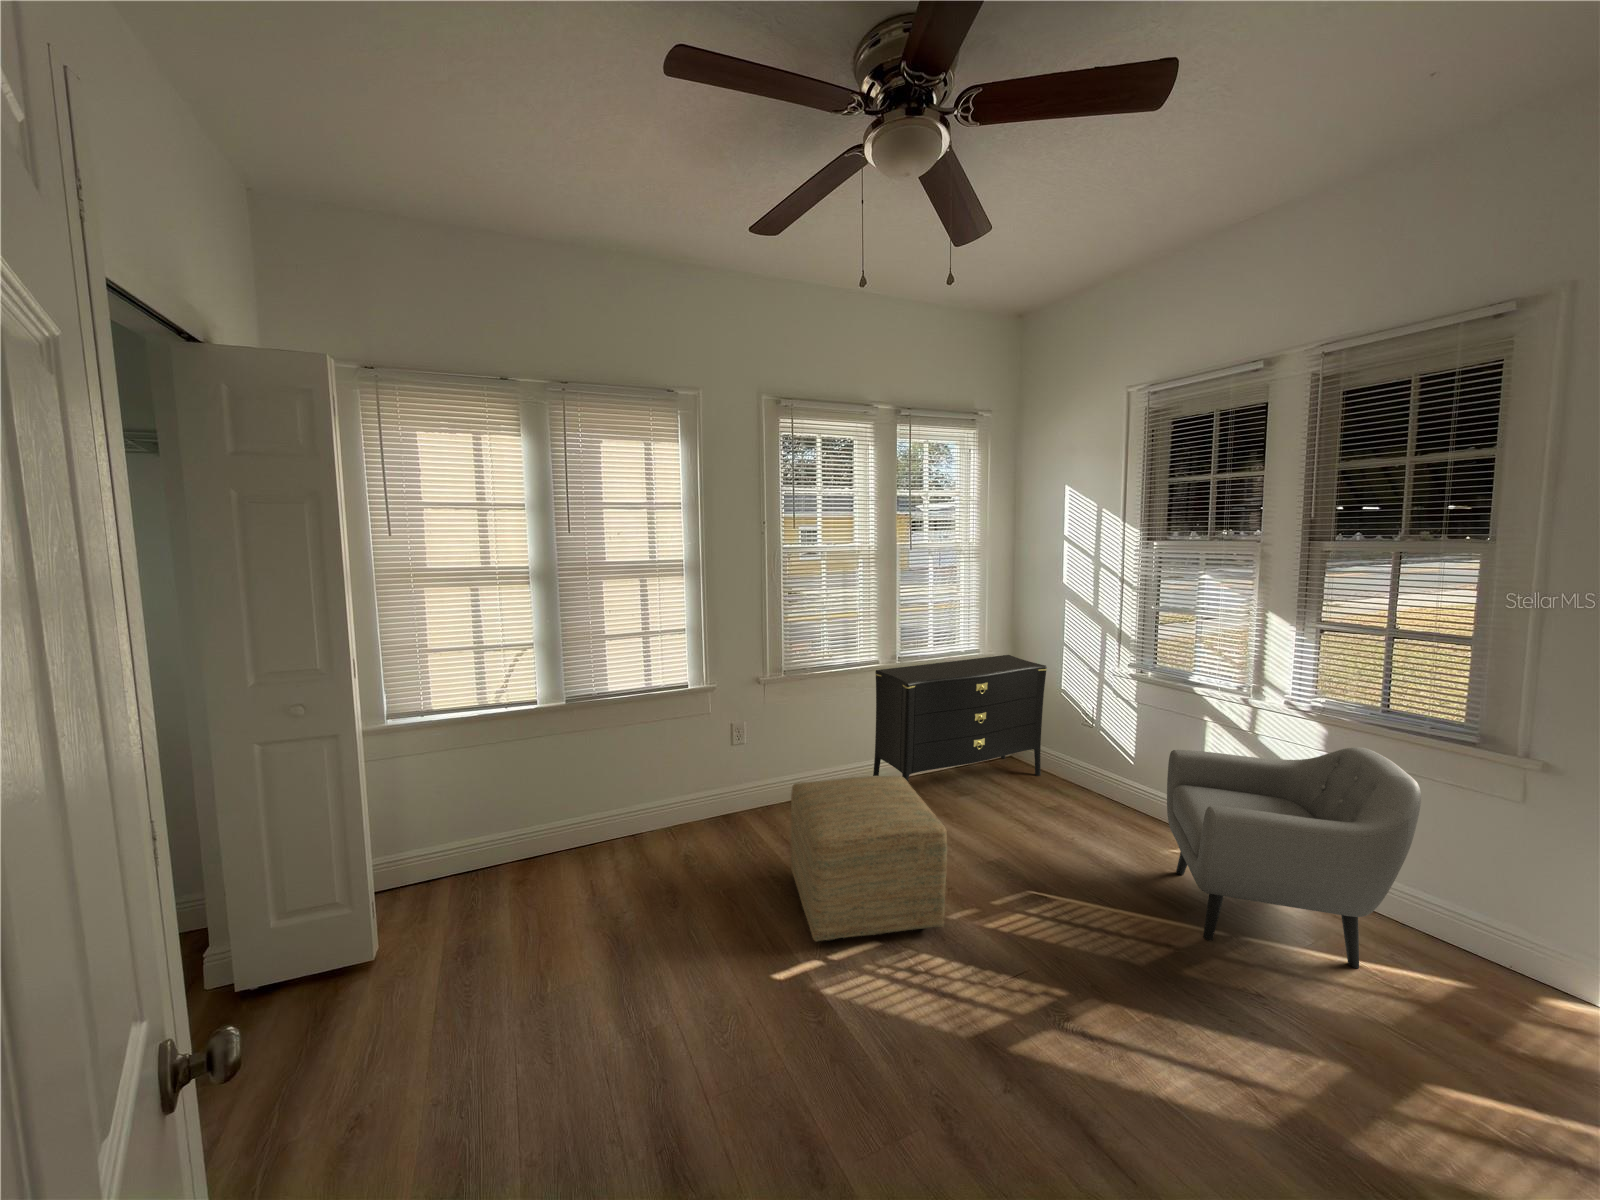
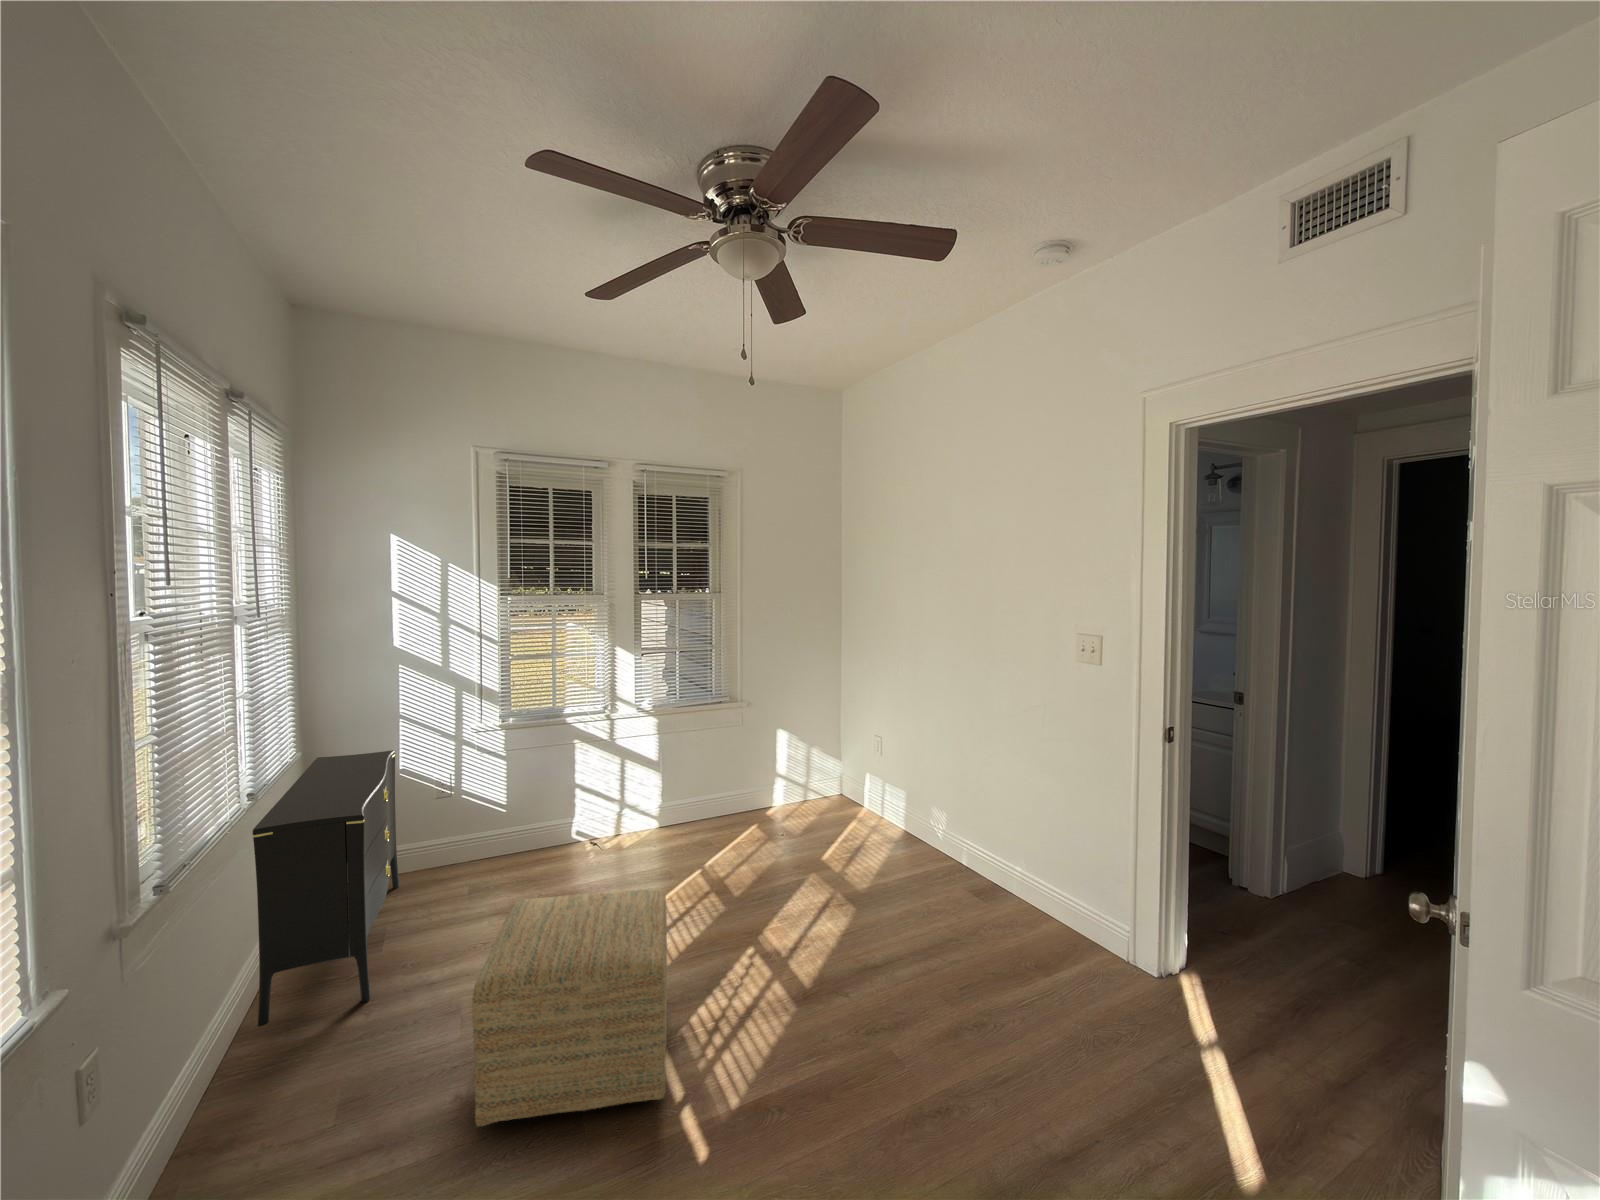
armchair: present [1167,747,1421,968] -> none [602,717,757,879]

